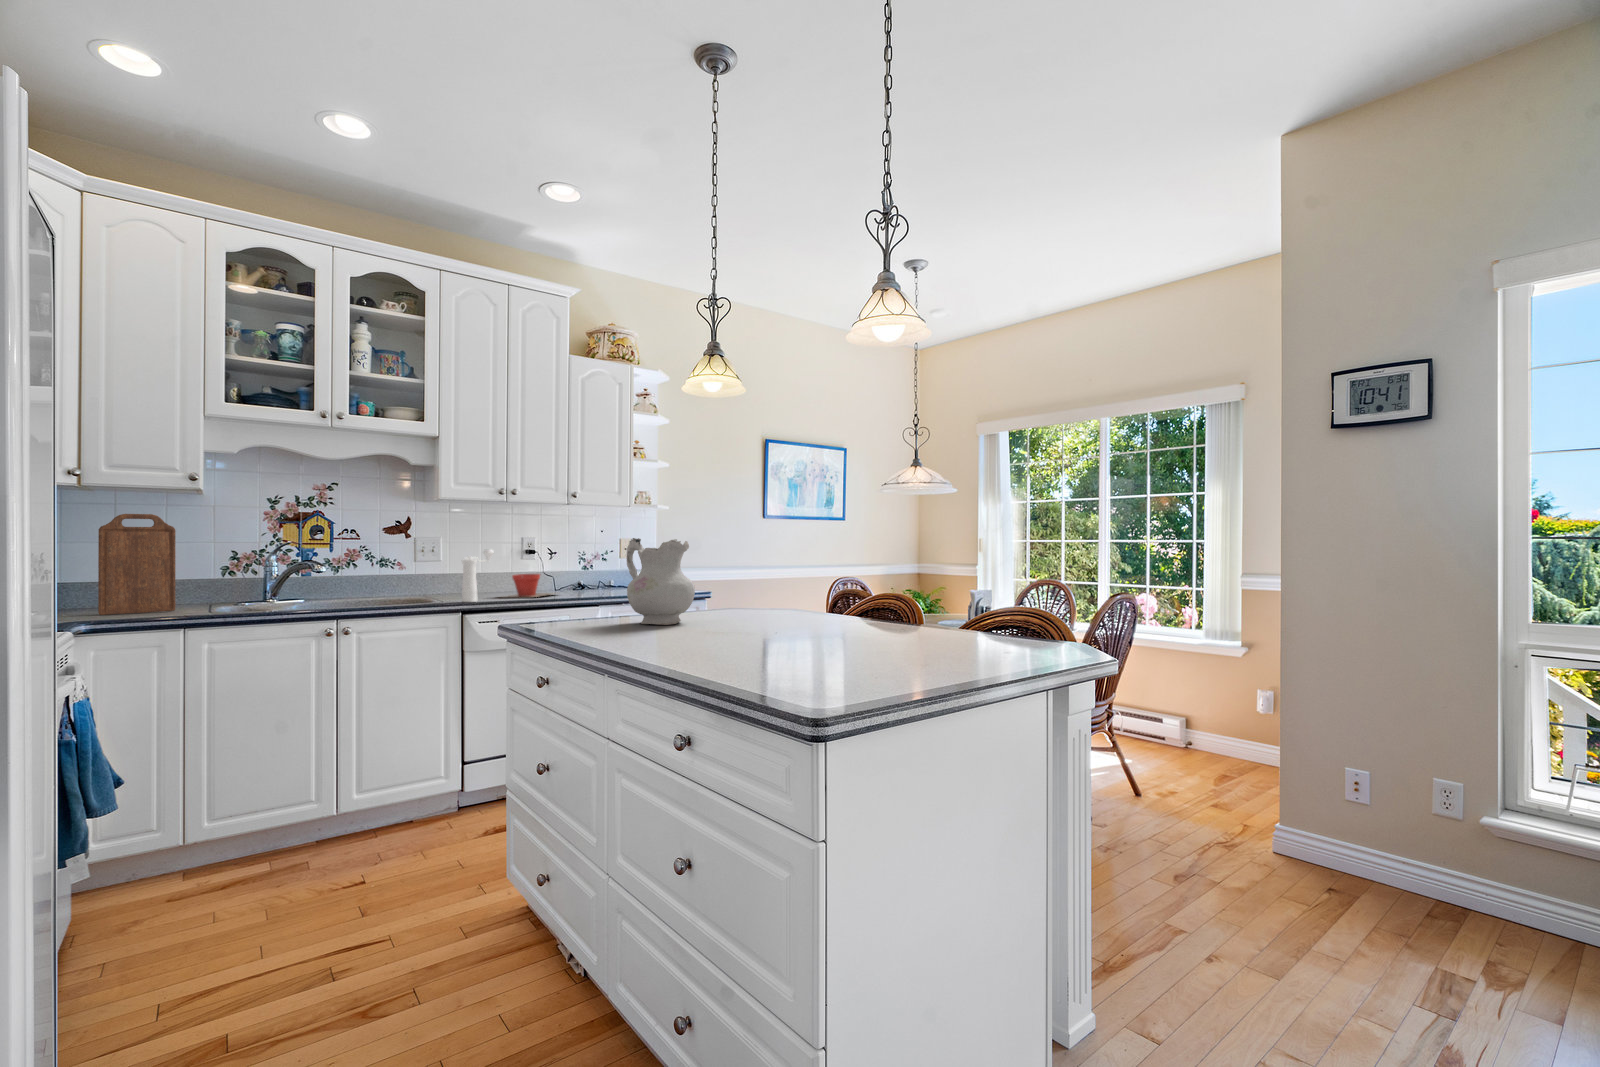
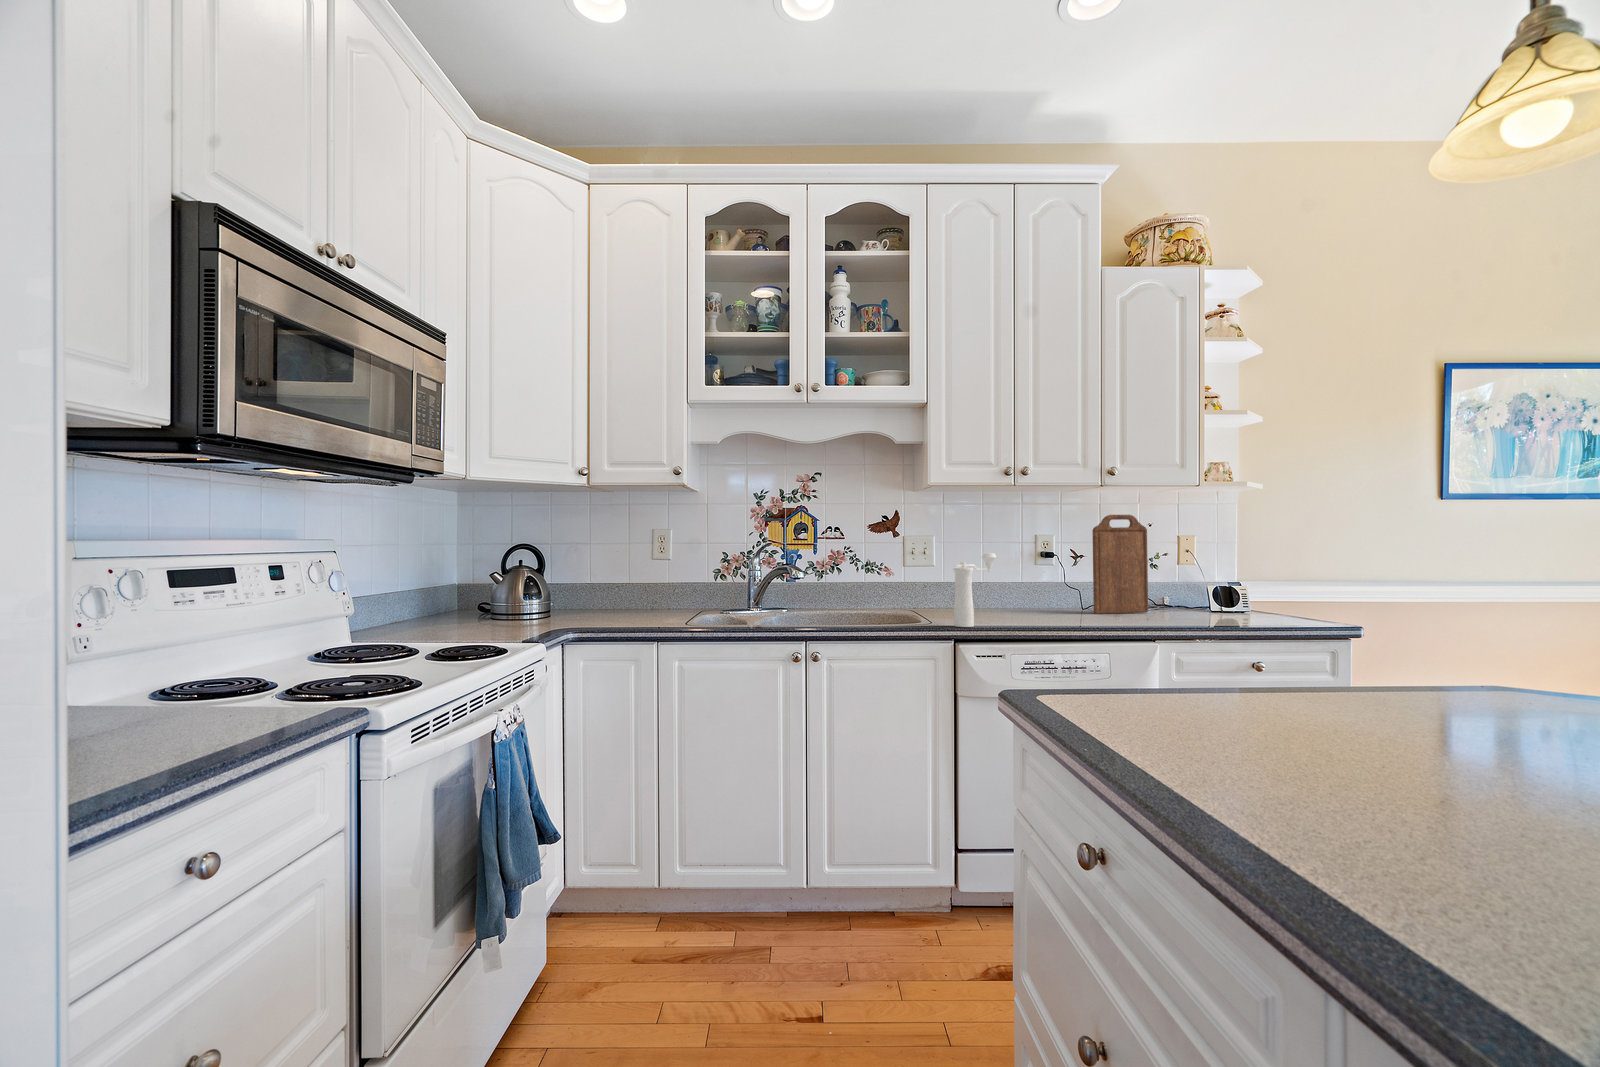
cutting board: present [98,514,176,615] -> present [1093,515,1148,614]
ceramic pitcher: present [626,538,695,625] -> none [1258,547,1476,778]
plant pot: present [501,574,551,598] -> none [998,587,1095,622]

